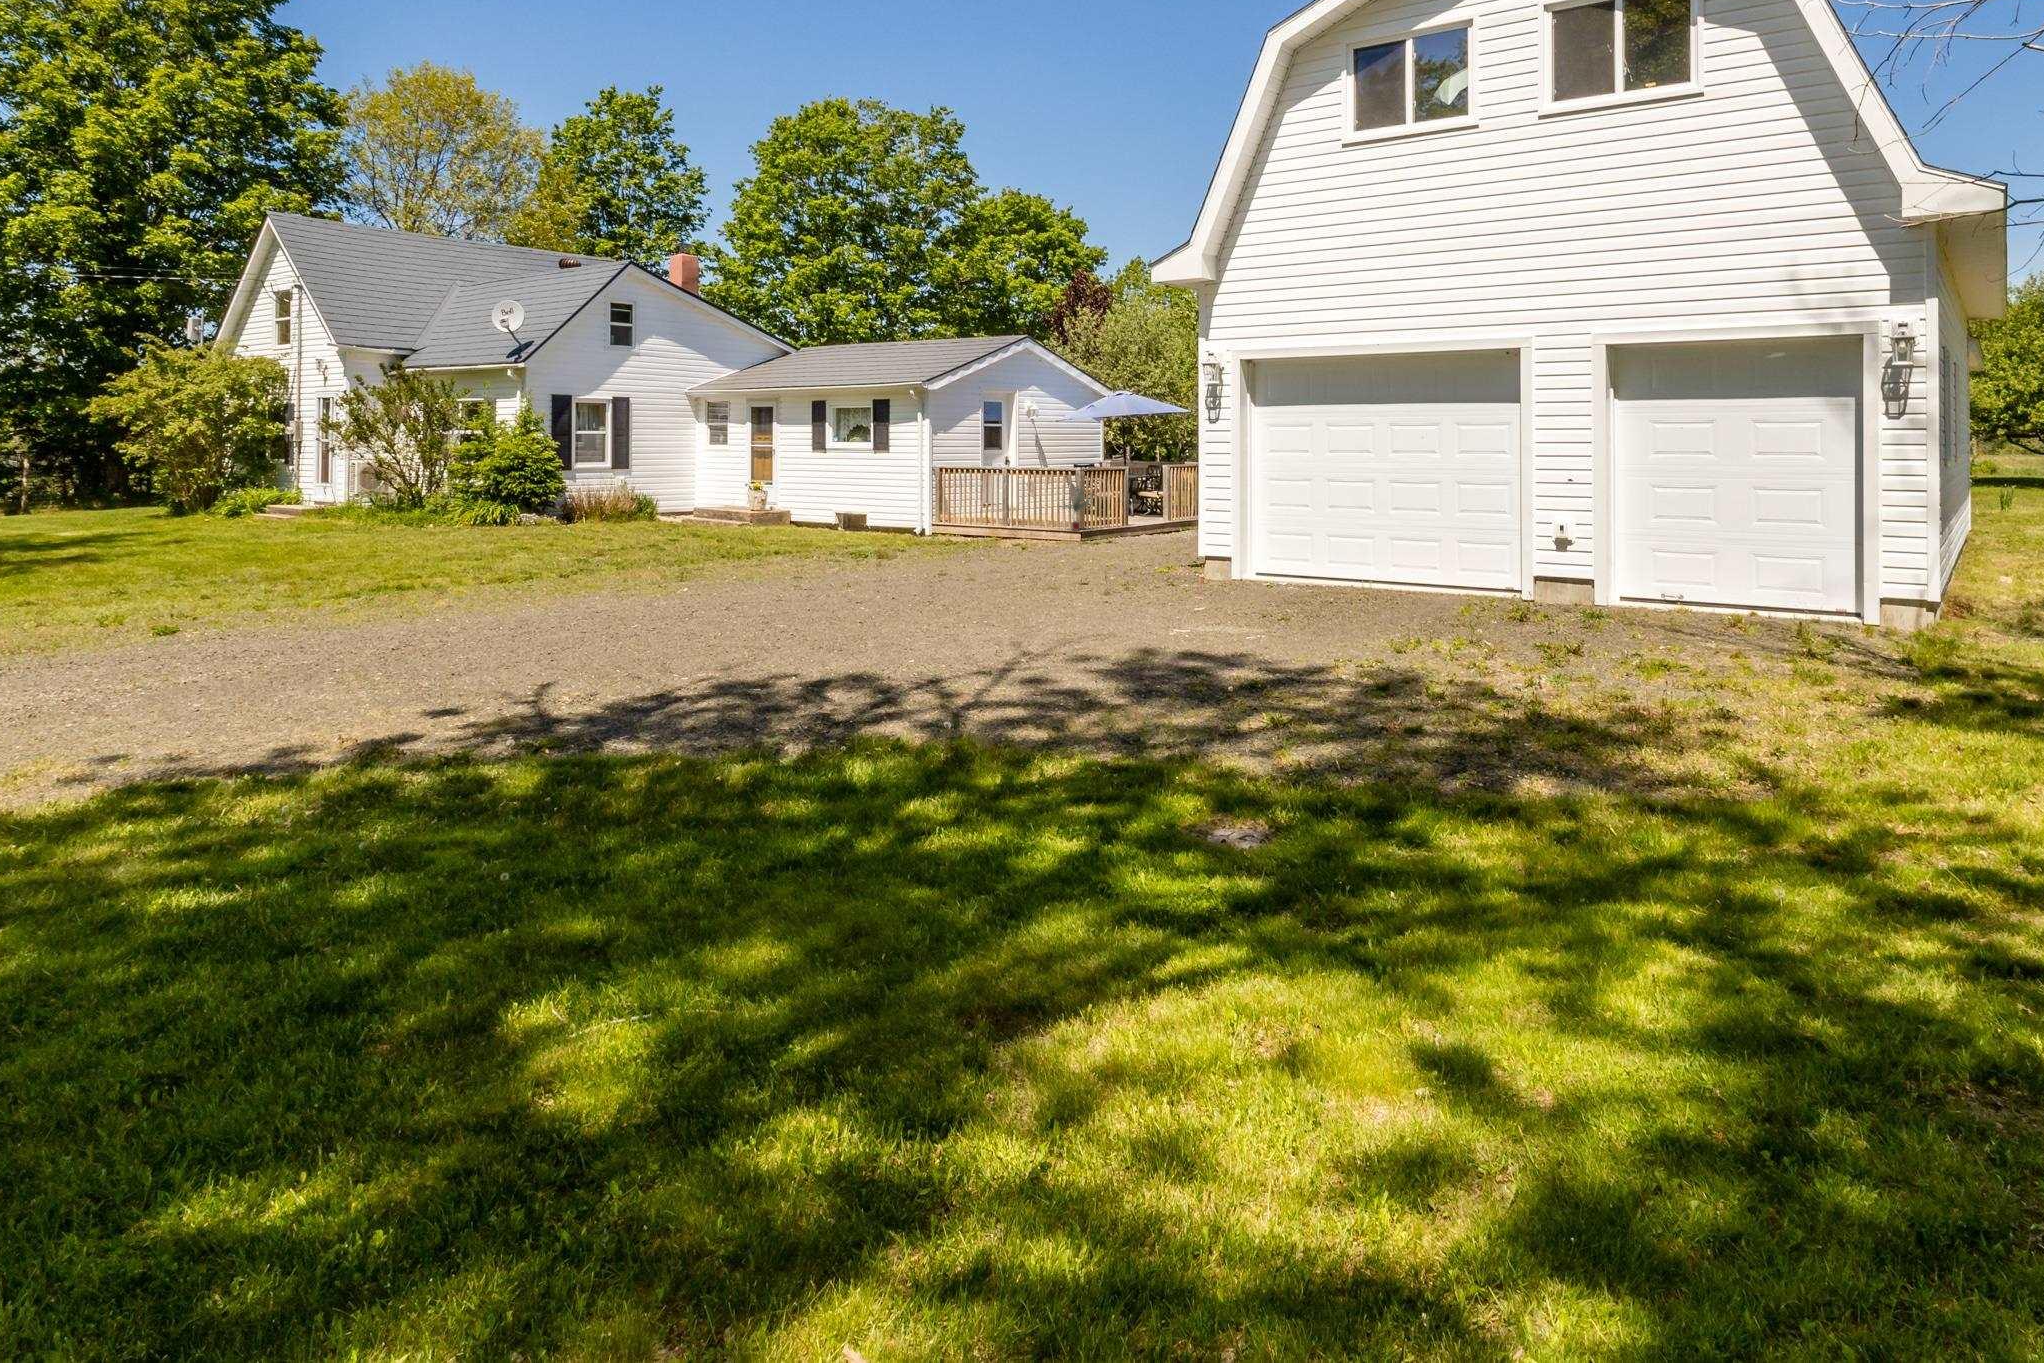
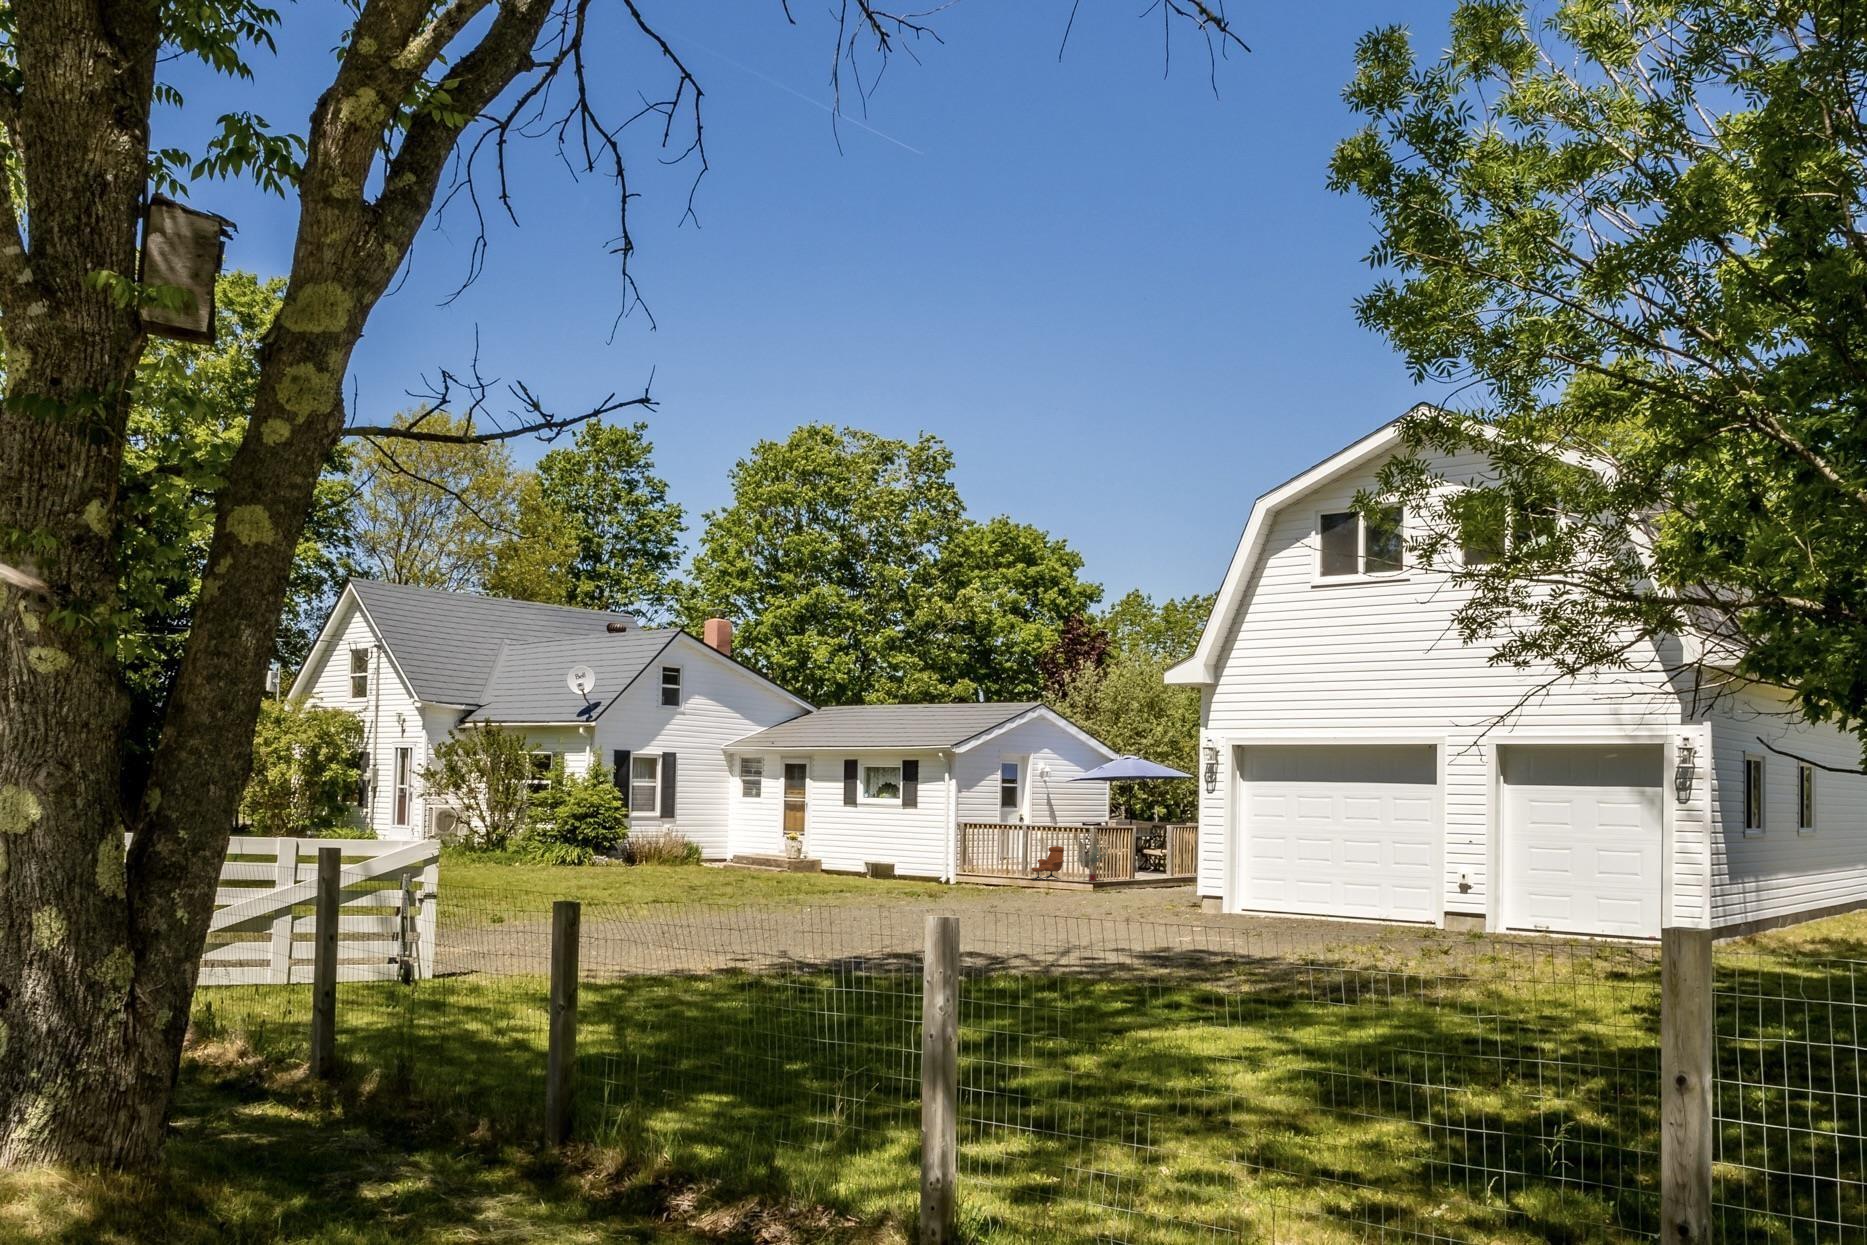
lounge chair: none [1008,492,1045,531] -> present [1031,846,1064,880]

